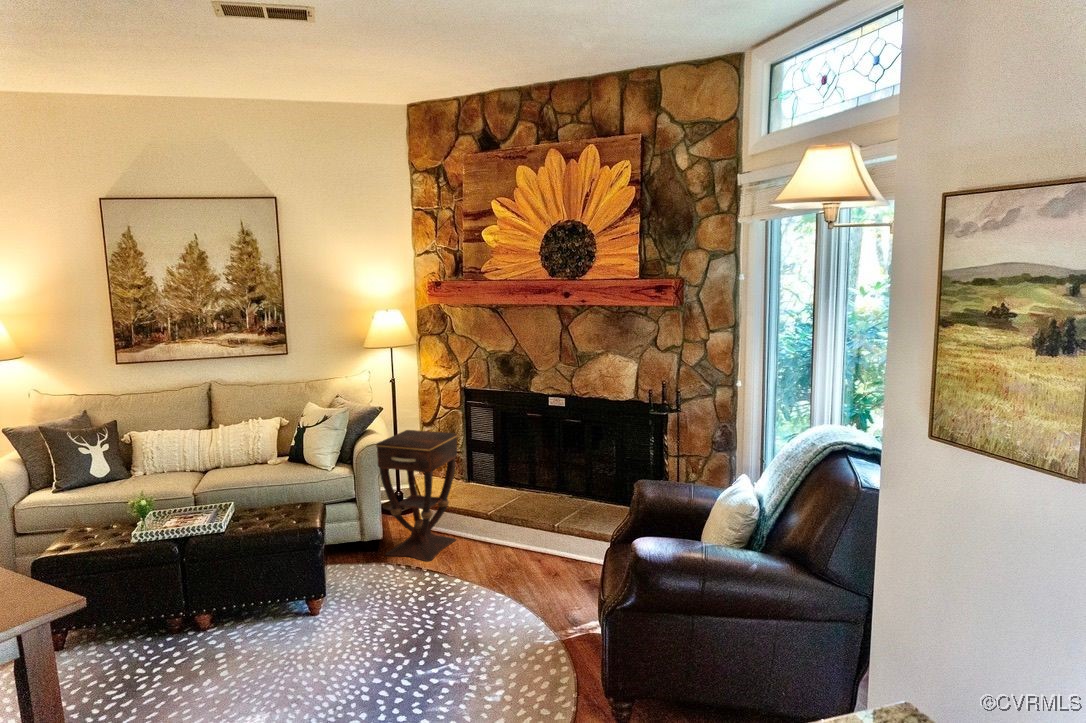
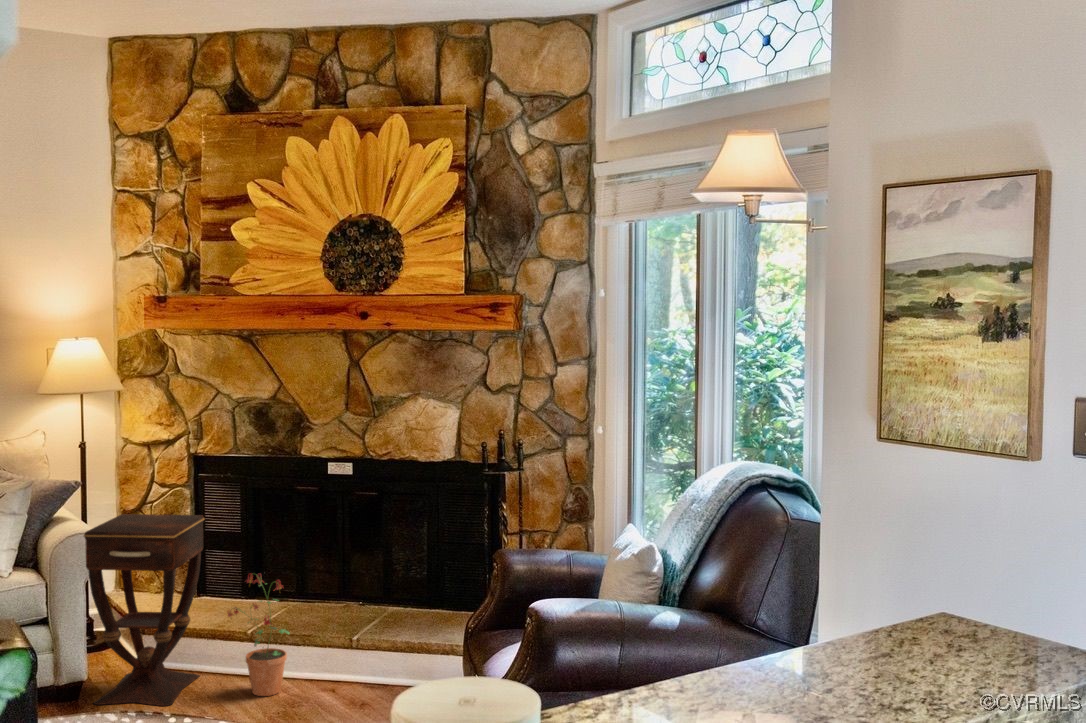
potted plant: none [467,476,510,561] -> present [228,573,290,696]

